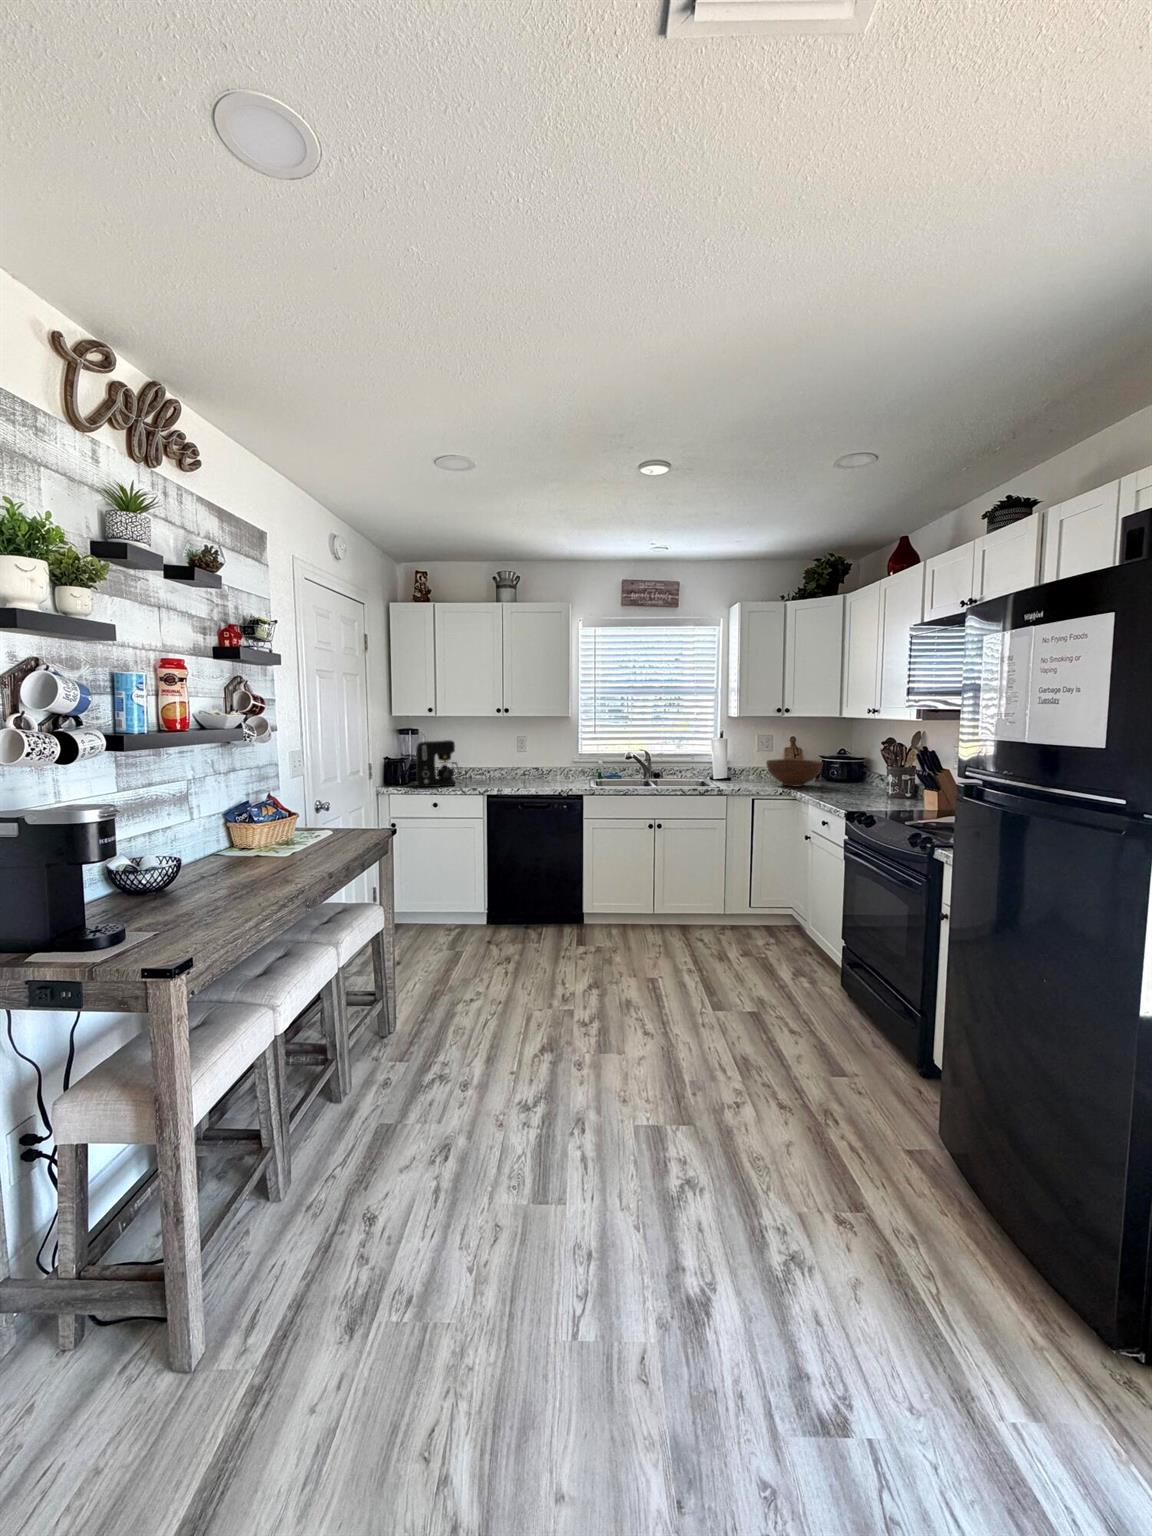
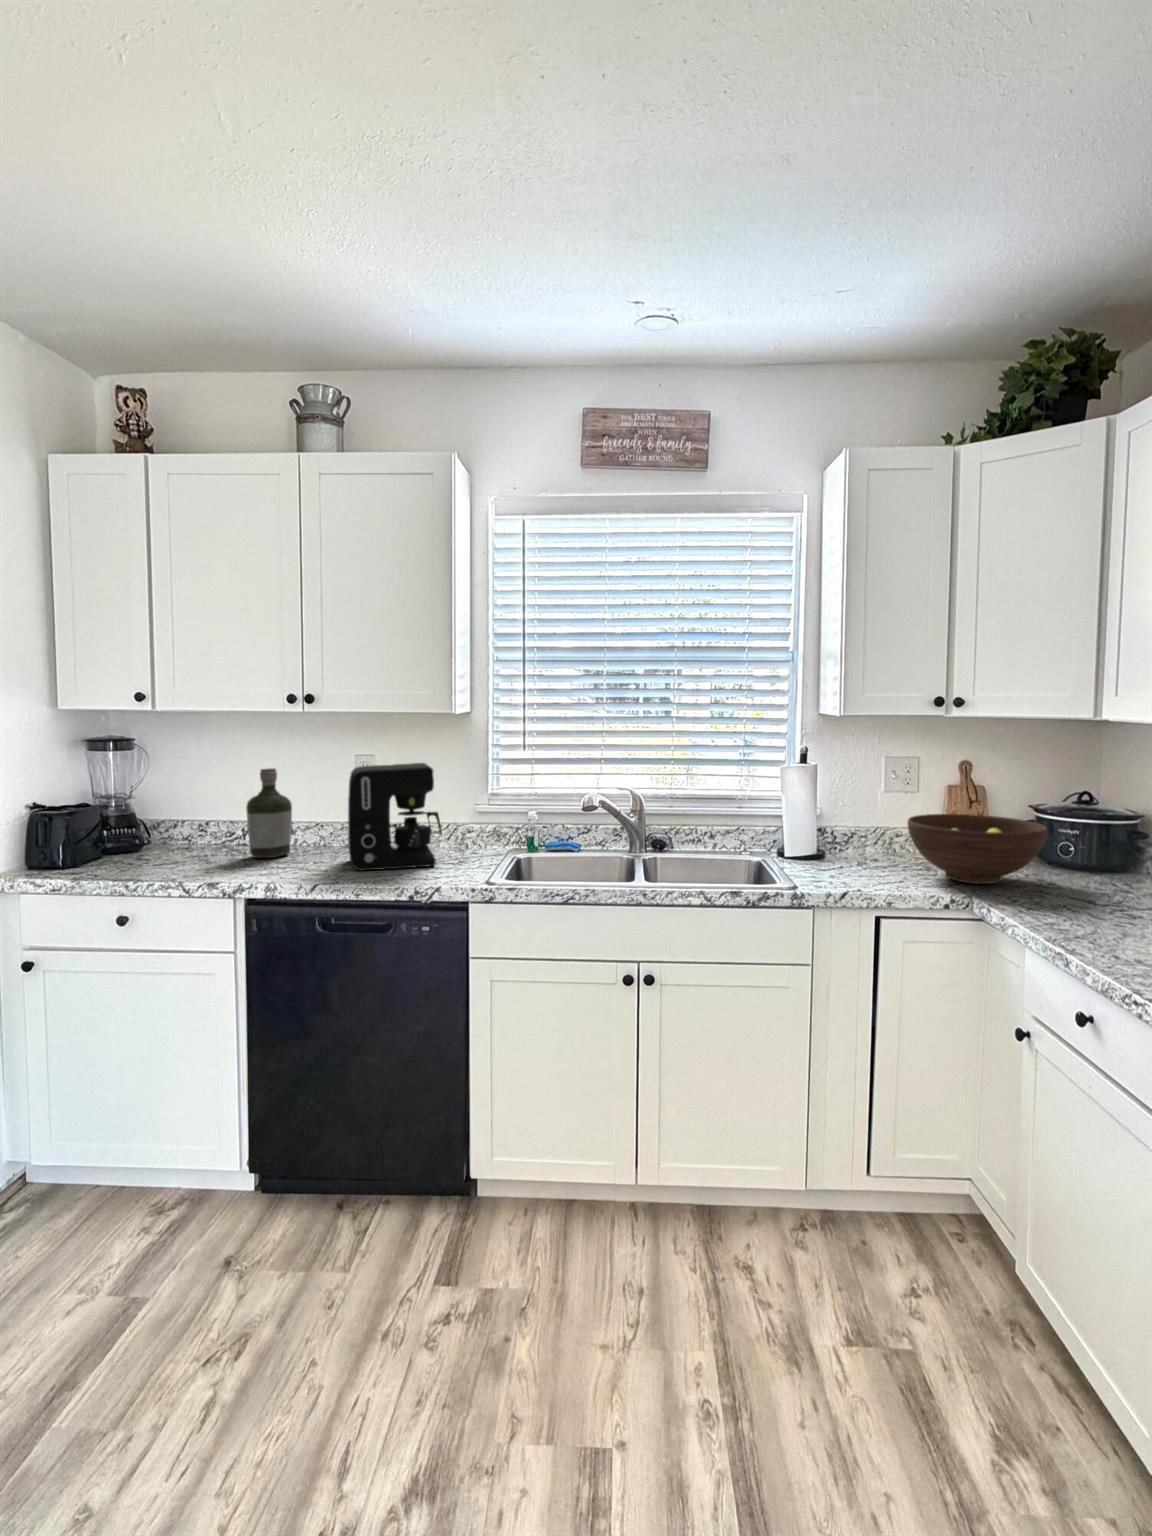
coffee maker: present [416,740,457,787] -> present [348,763,442,870]
bottle: none [474,743,493,783] -> present [246,768,292,858]

